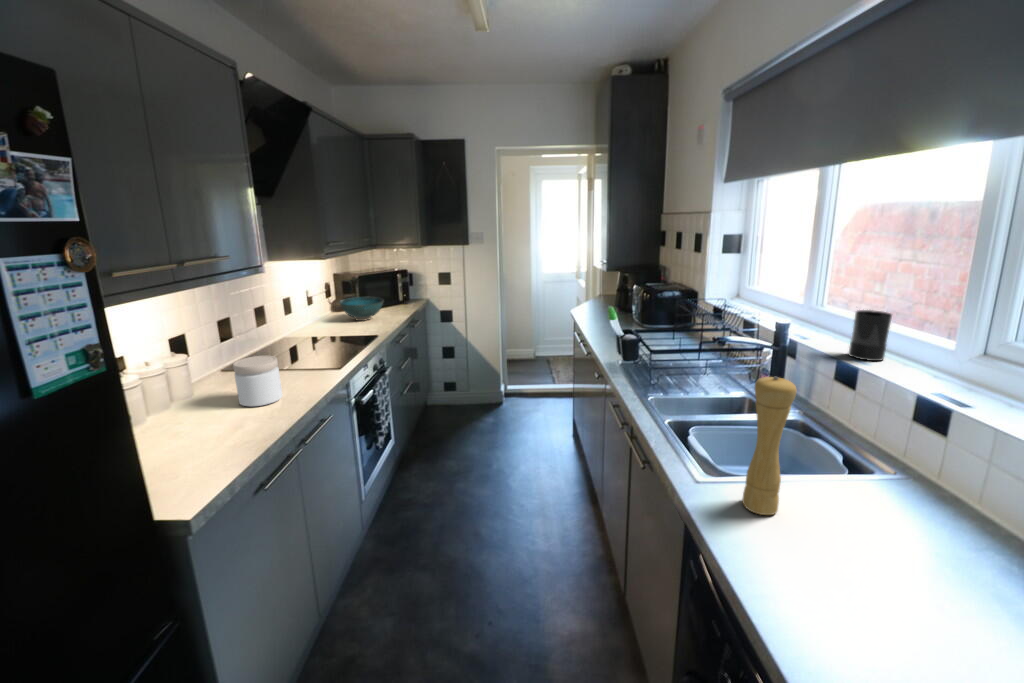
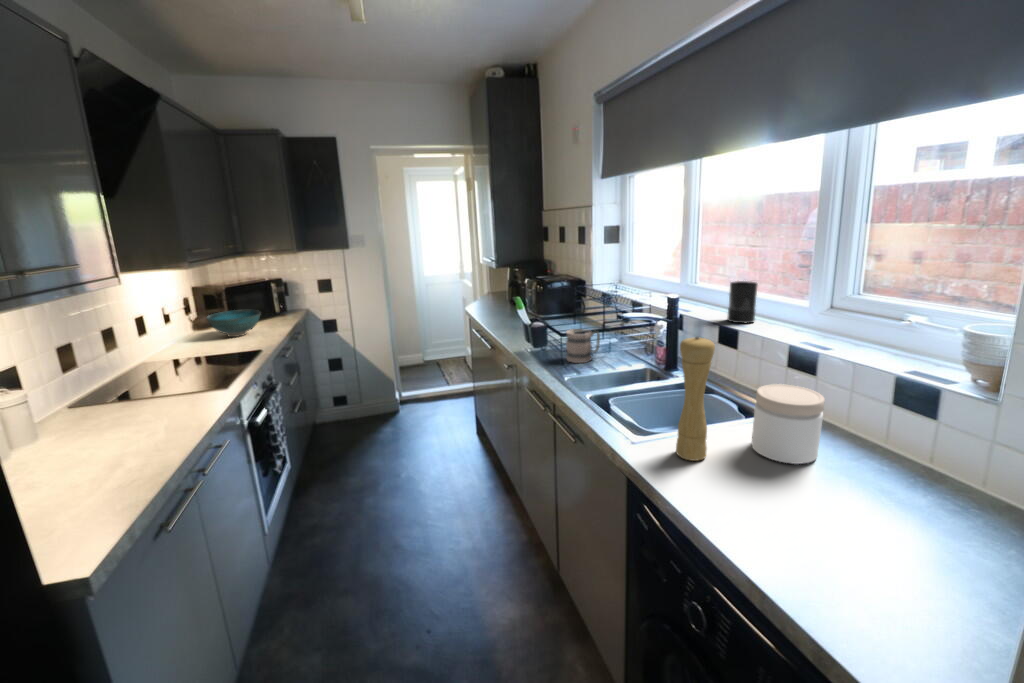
mug: none [656,345,697,383] -> present [566,329,600,363]
jar: present [233,356,282,406] -> present [752,384,825,464]

